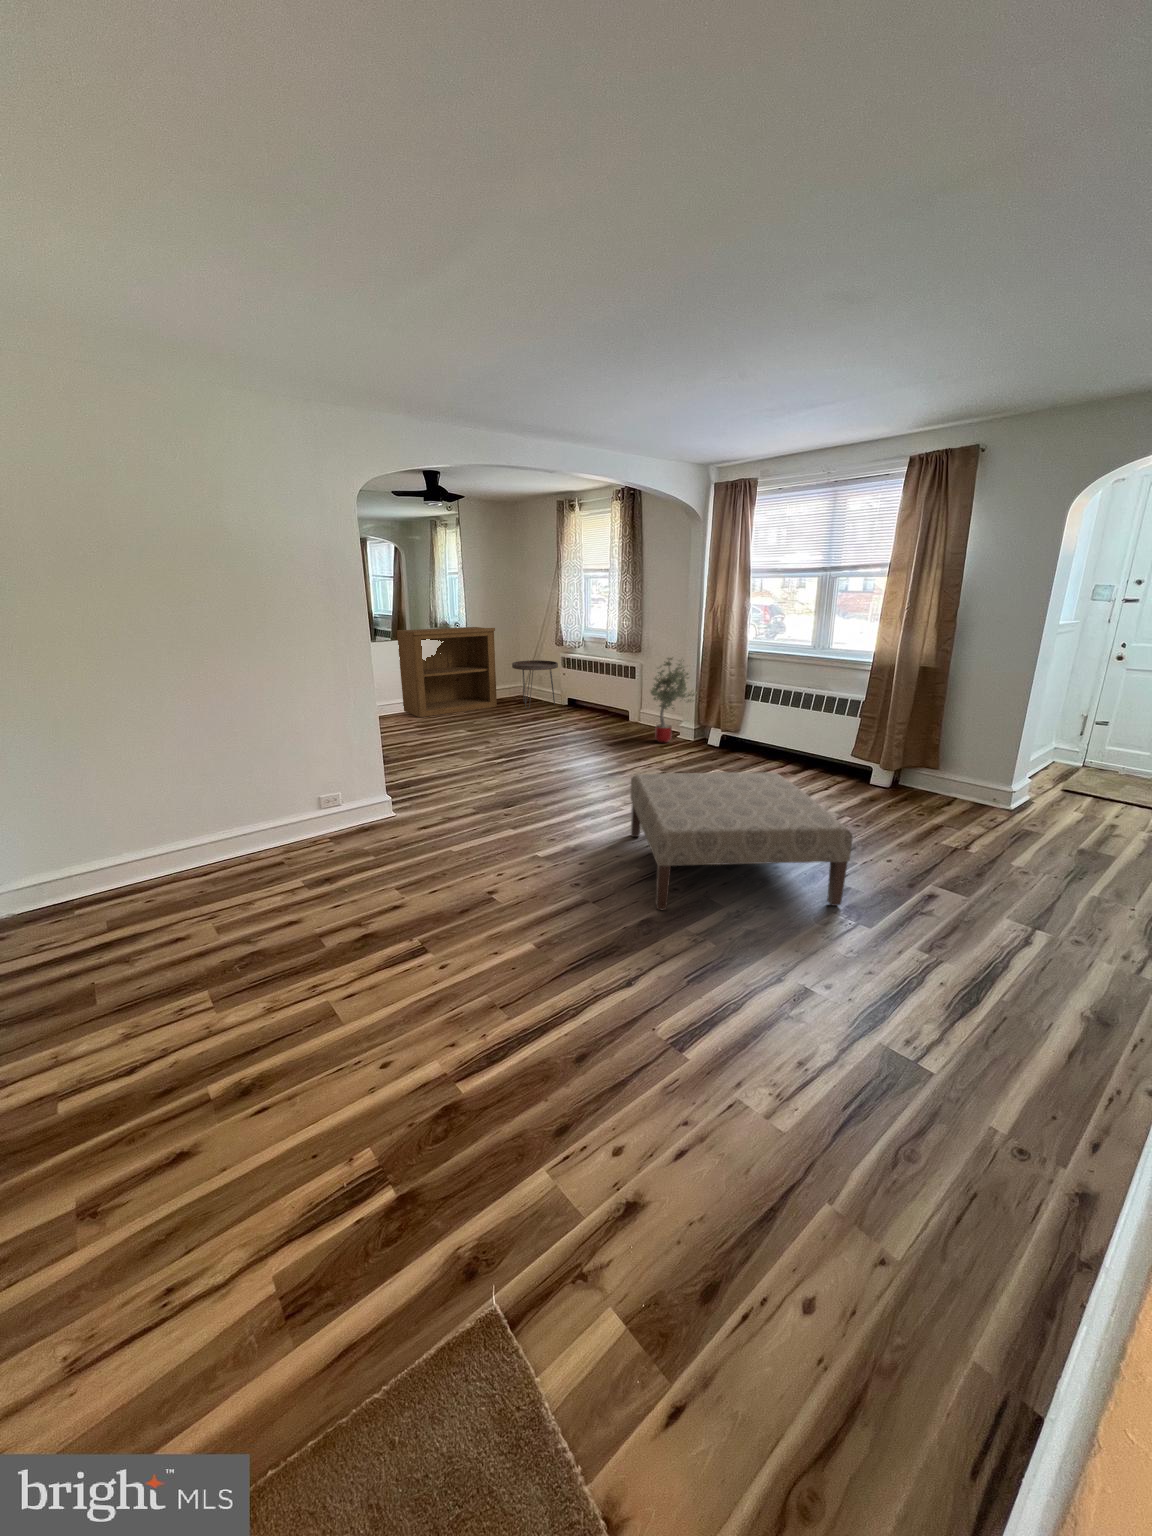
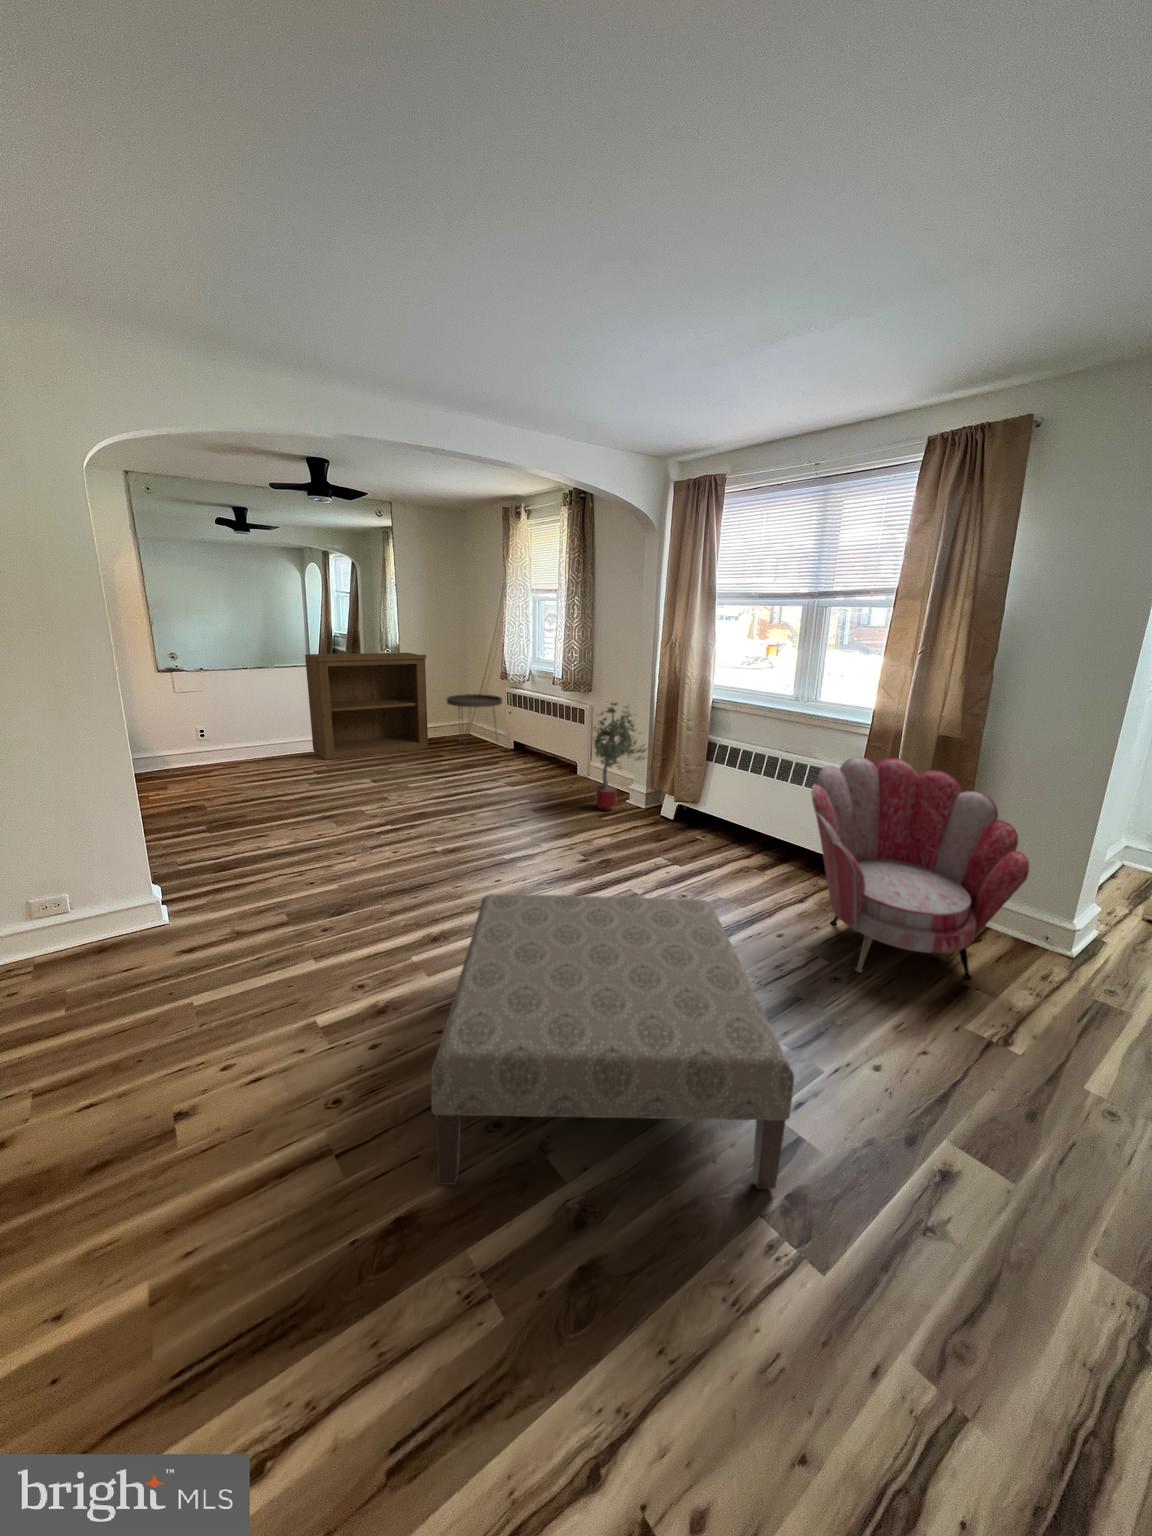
armchair: none [836,684,981,823] -> present [812,757,1029,978]

